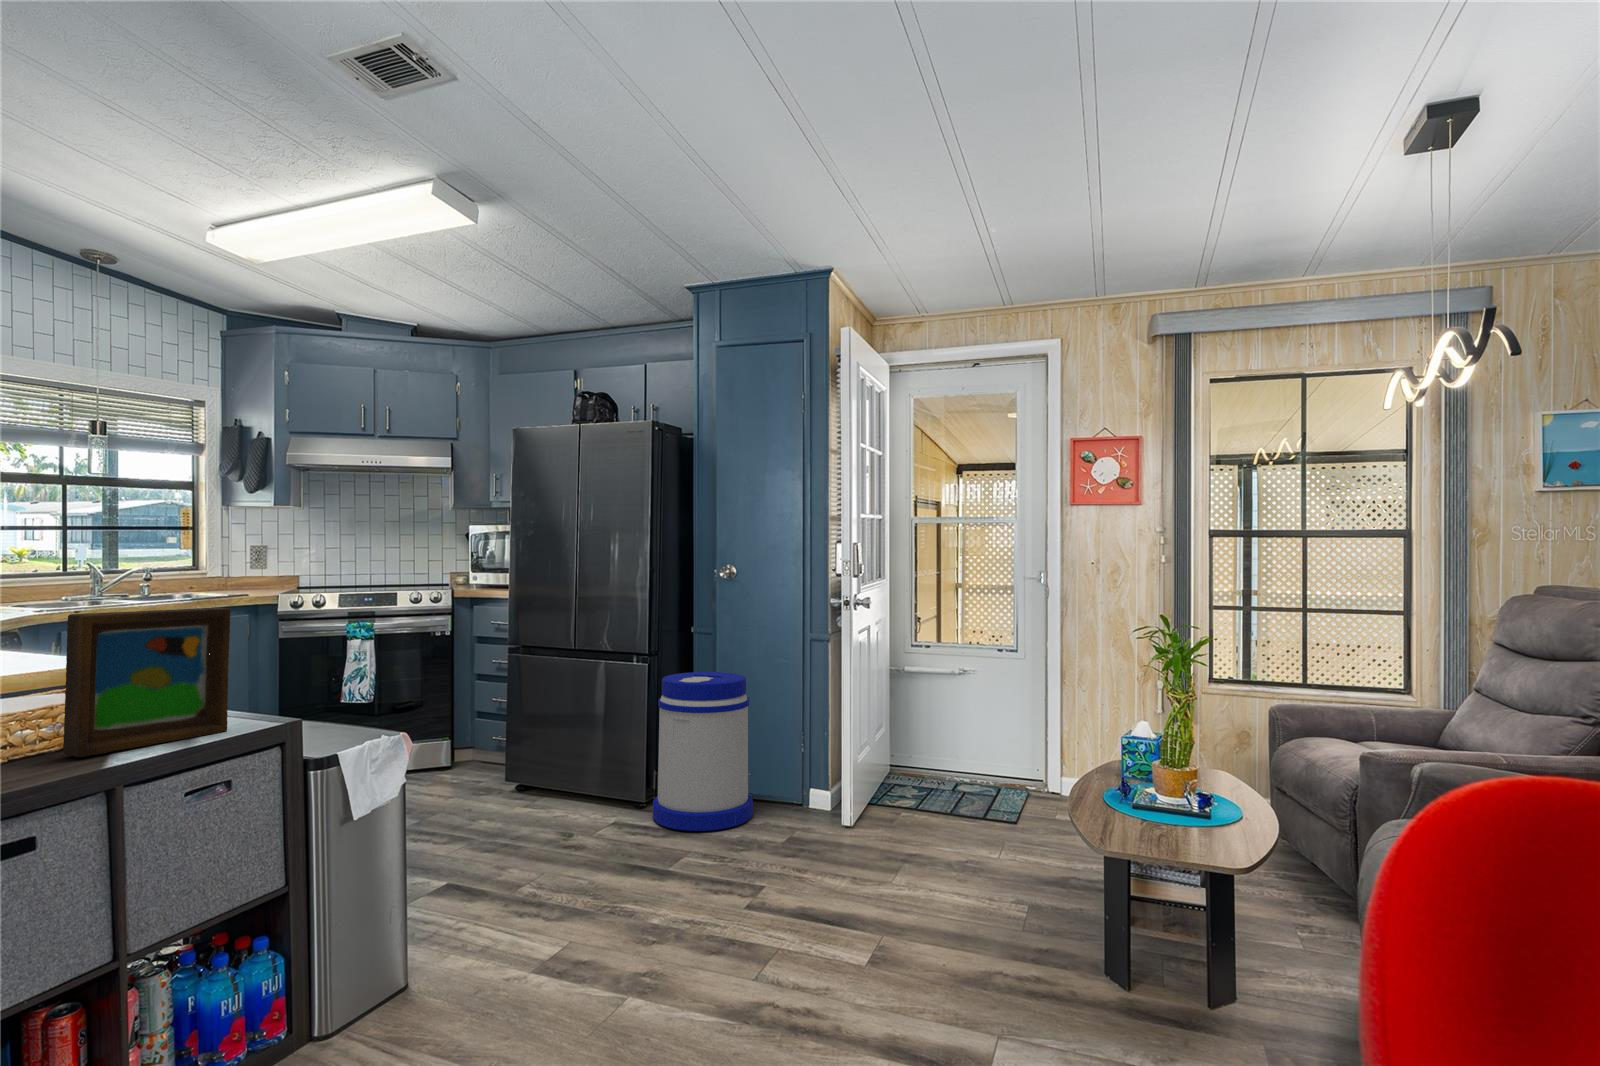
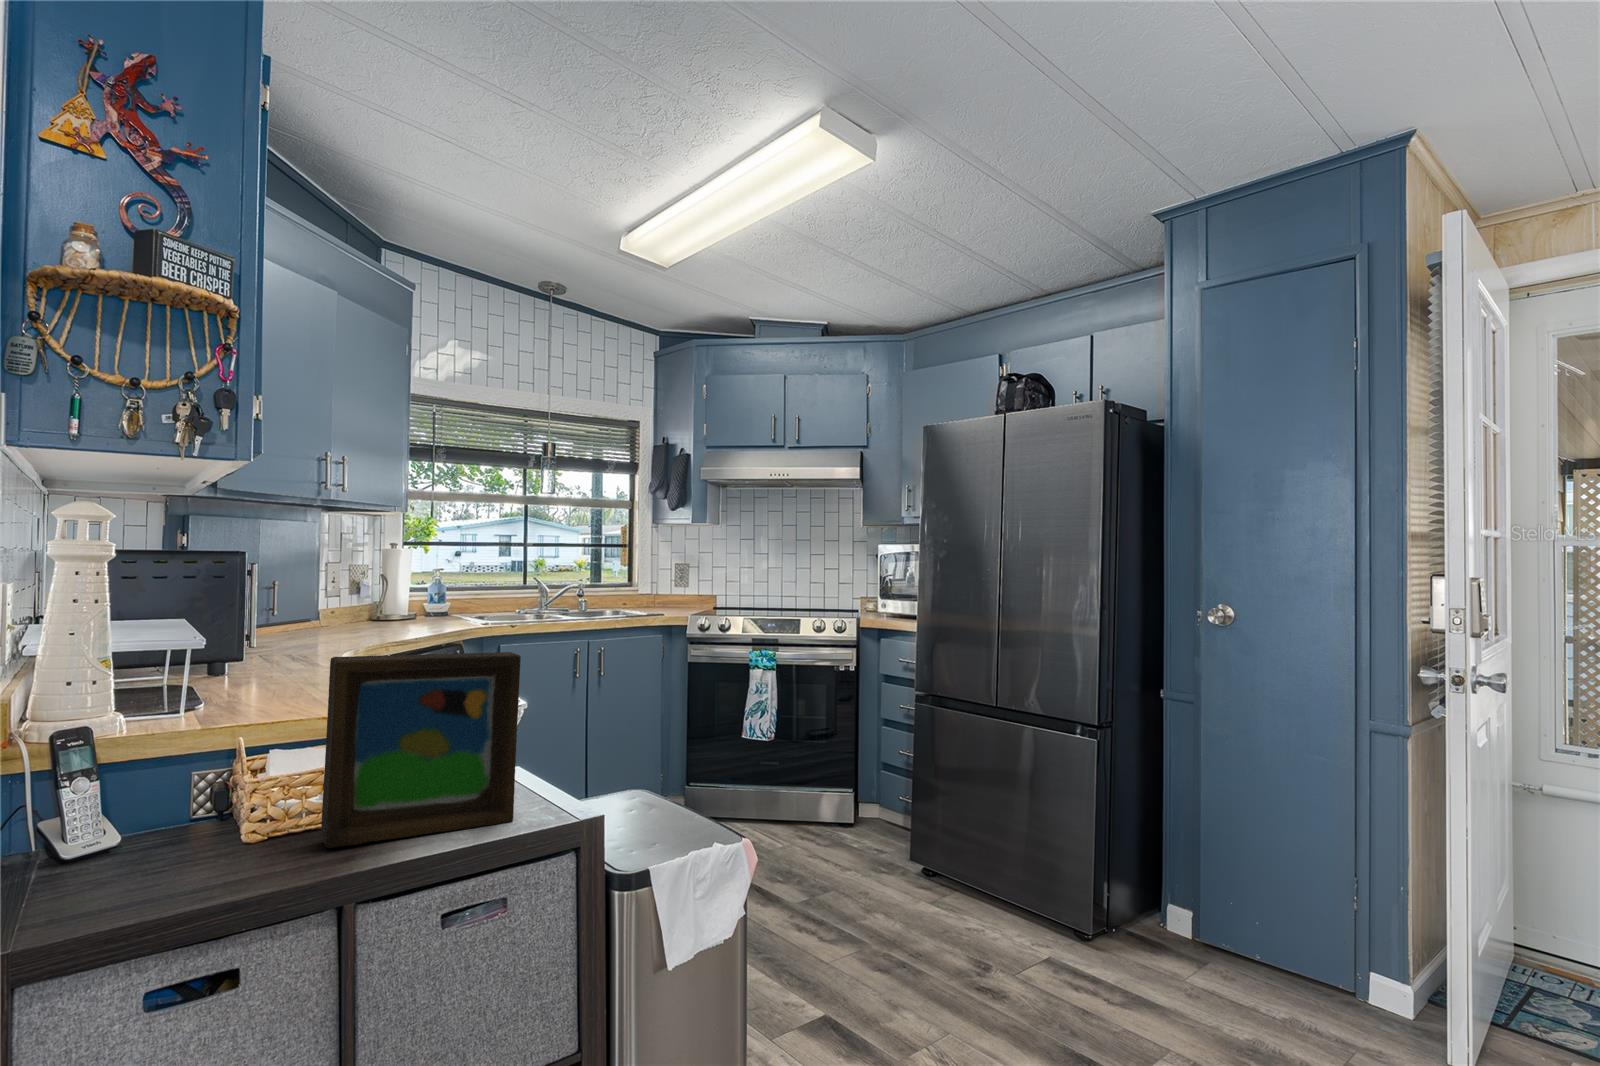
trash can: present [653,672,753,831] -> none [1103,759,1266,1015]

